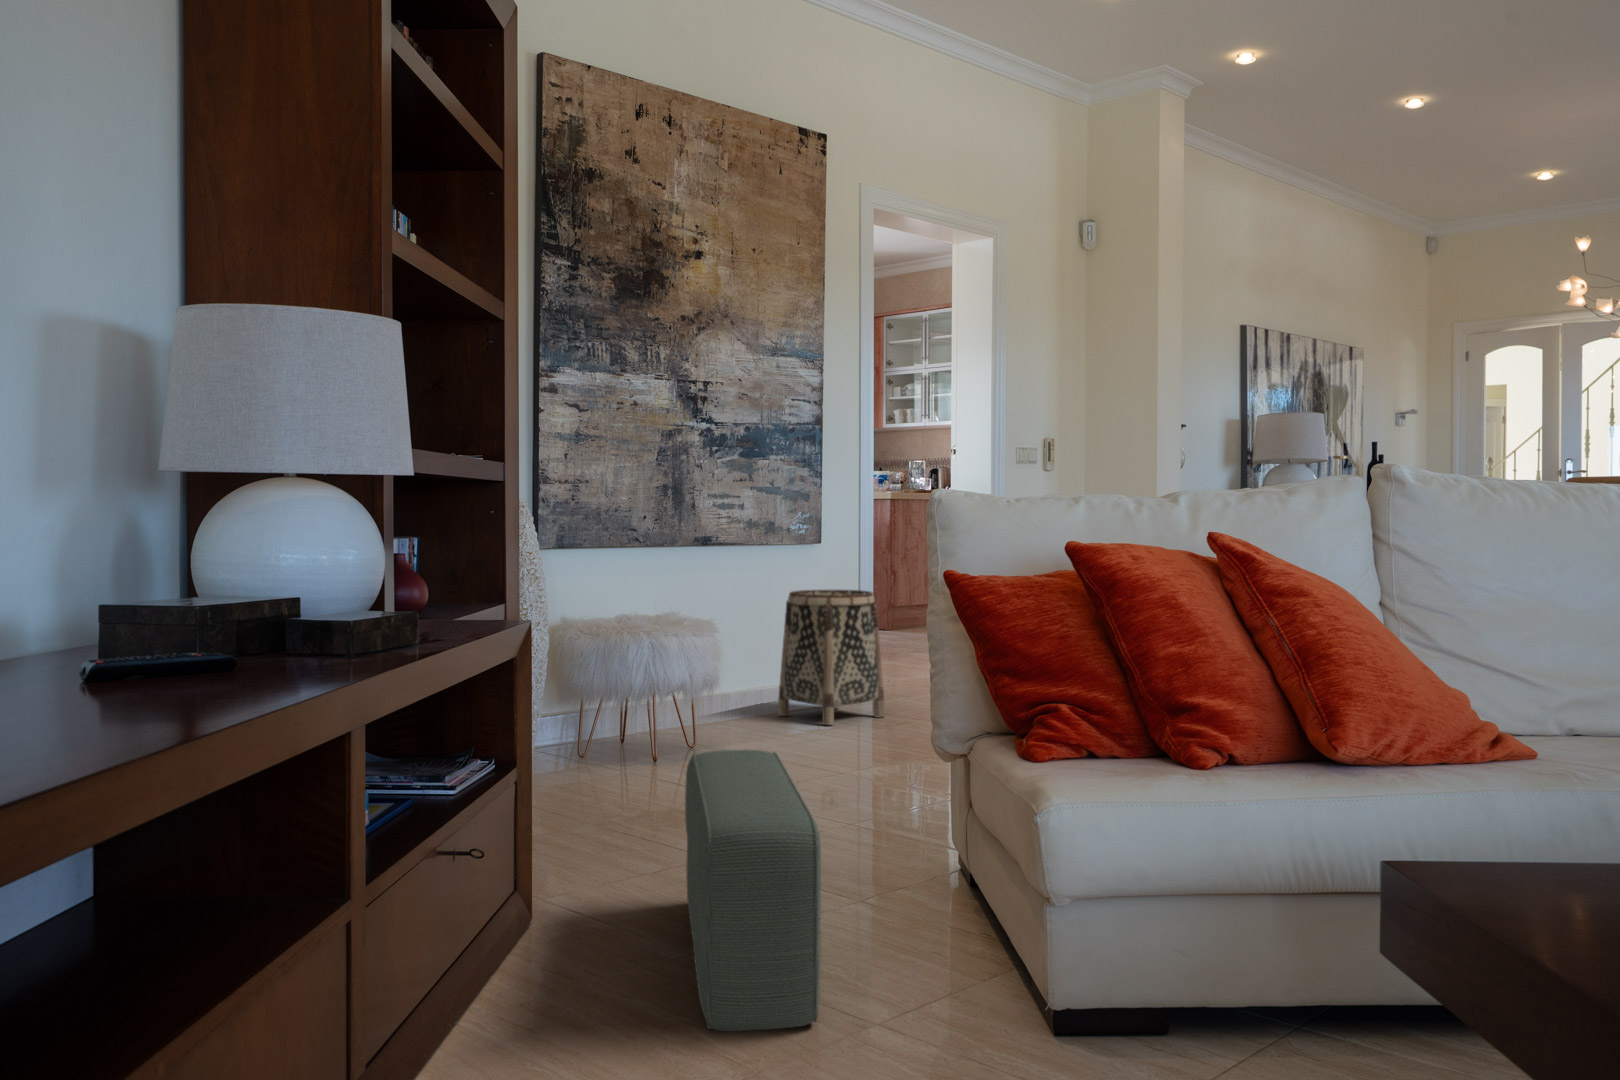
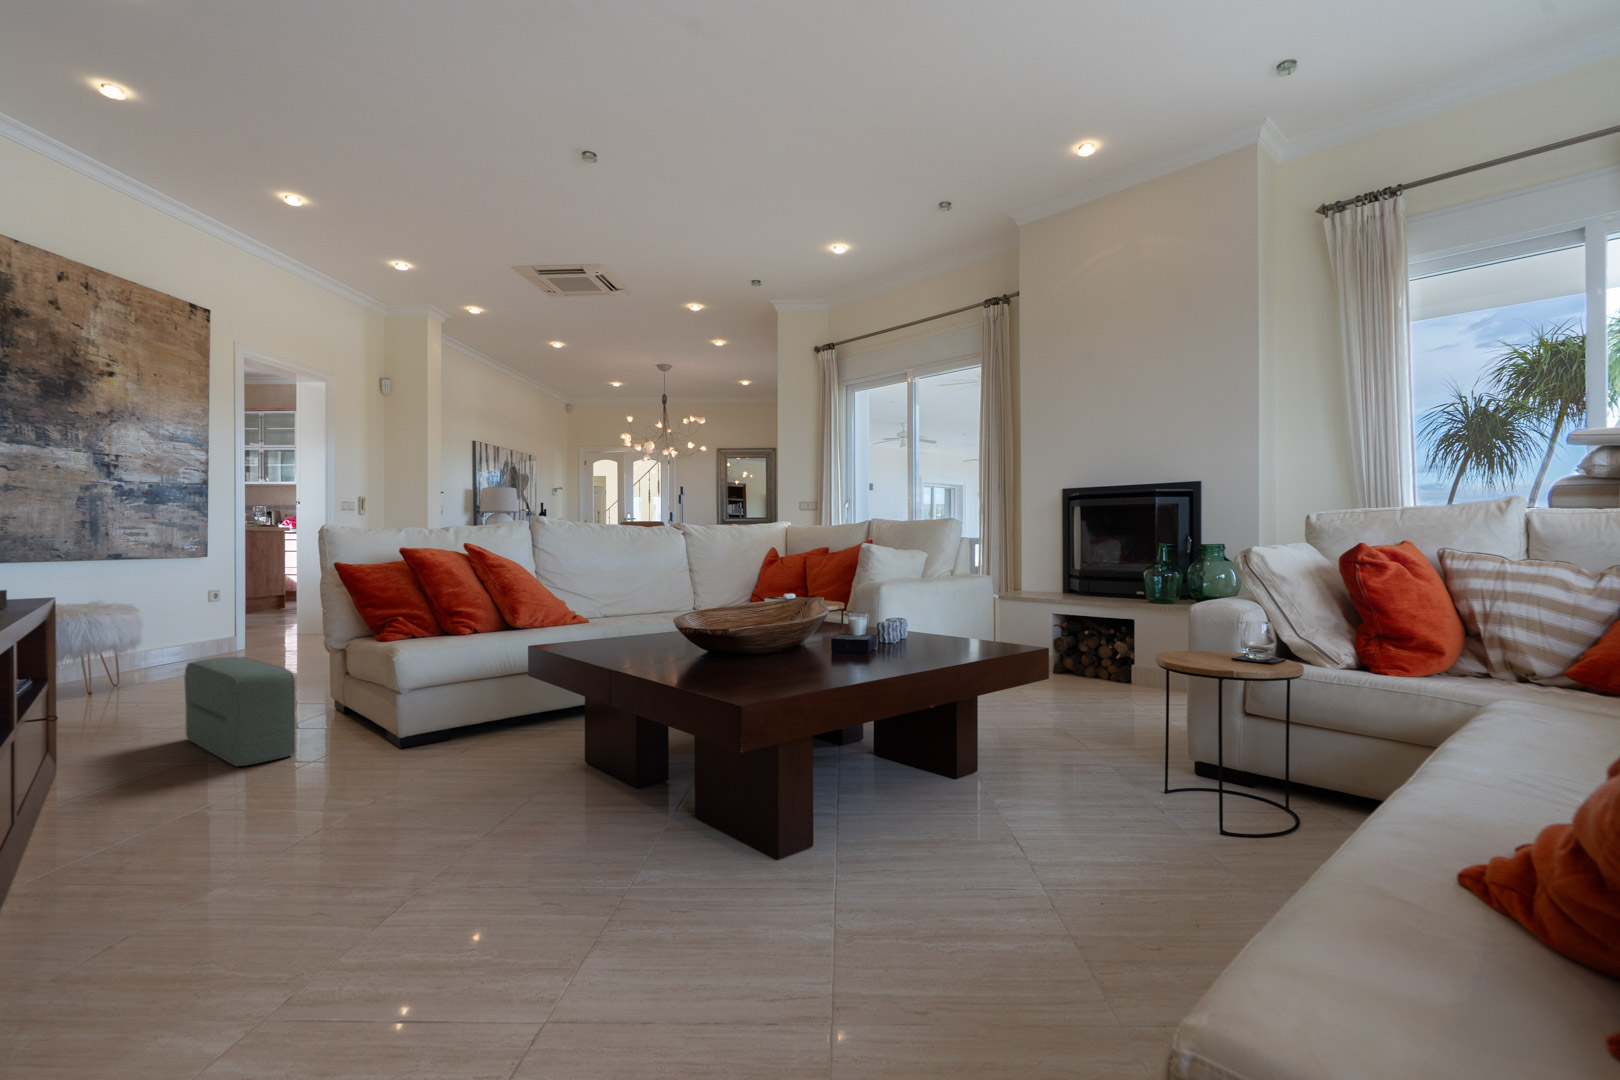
basket: present [778,590,885,725] -> none [175,585,261,666]

